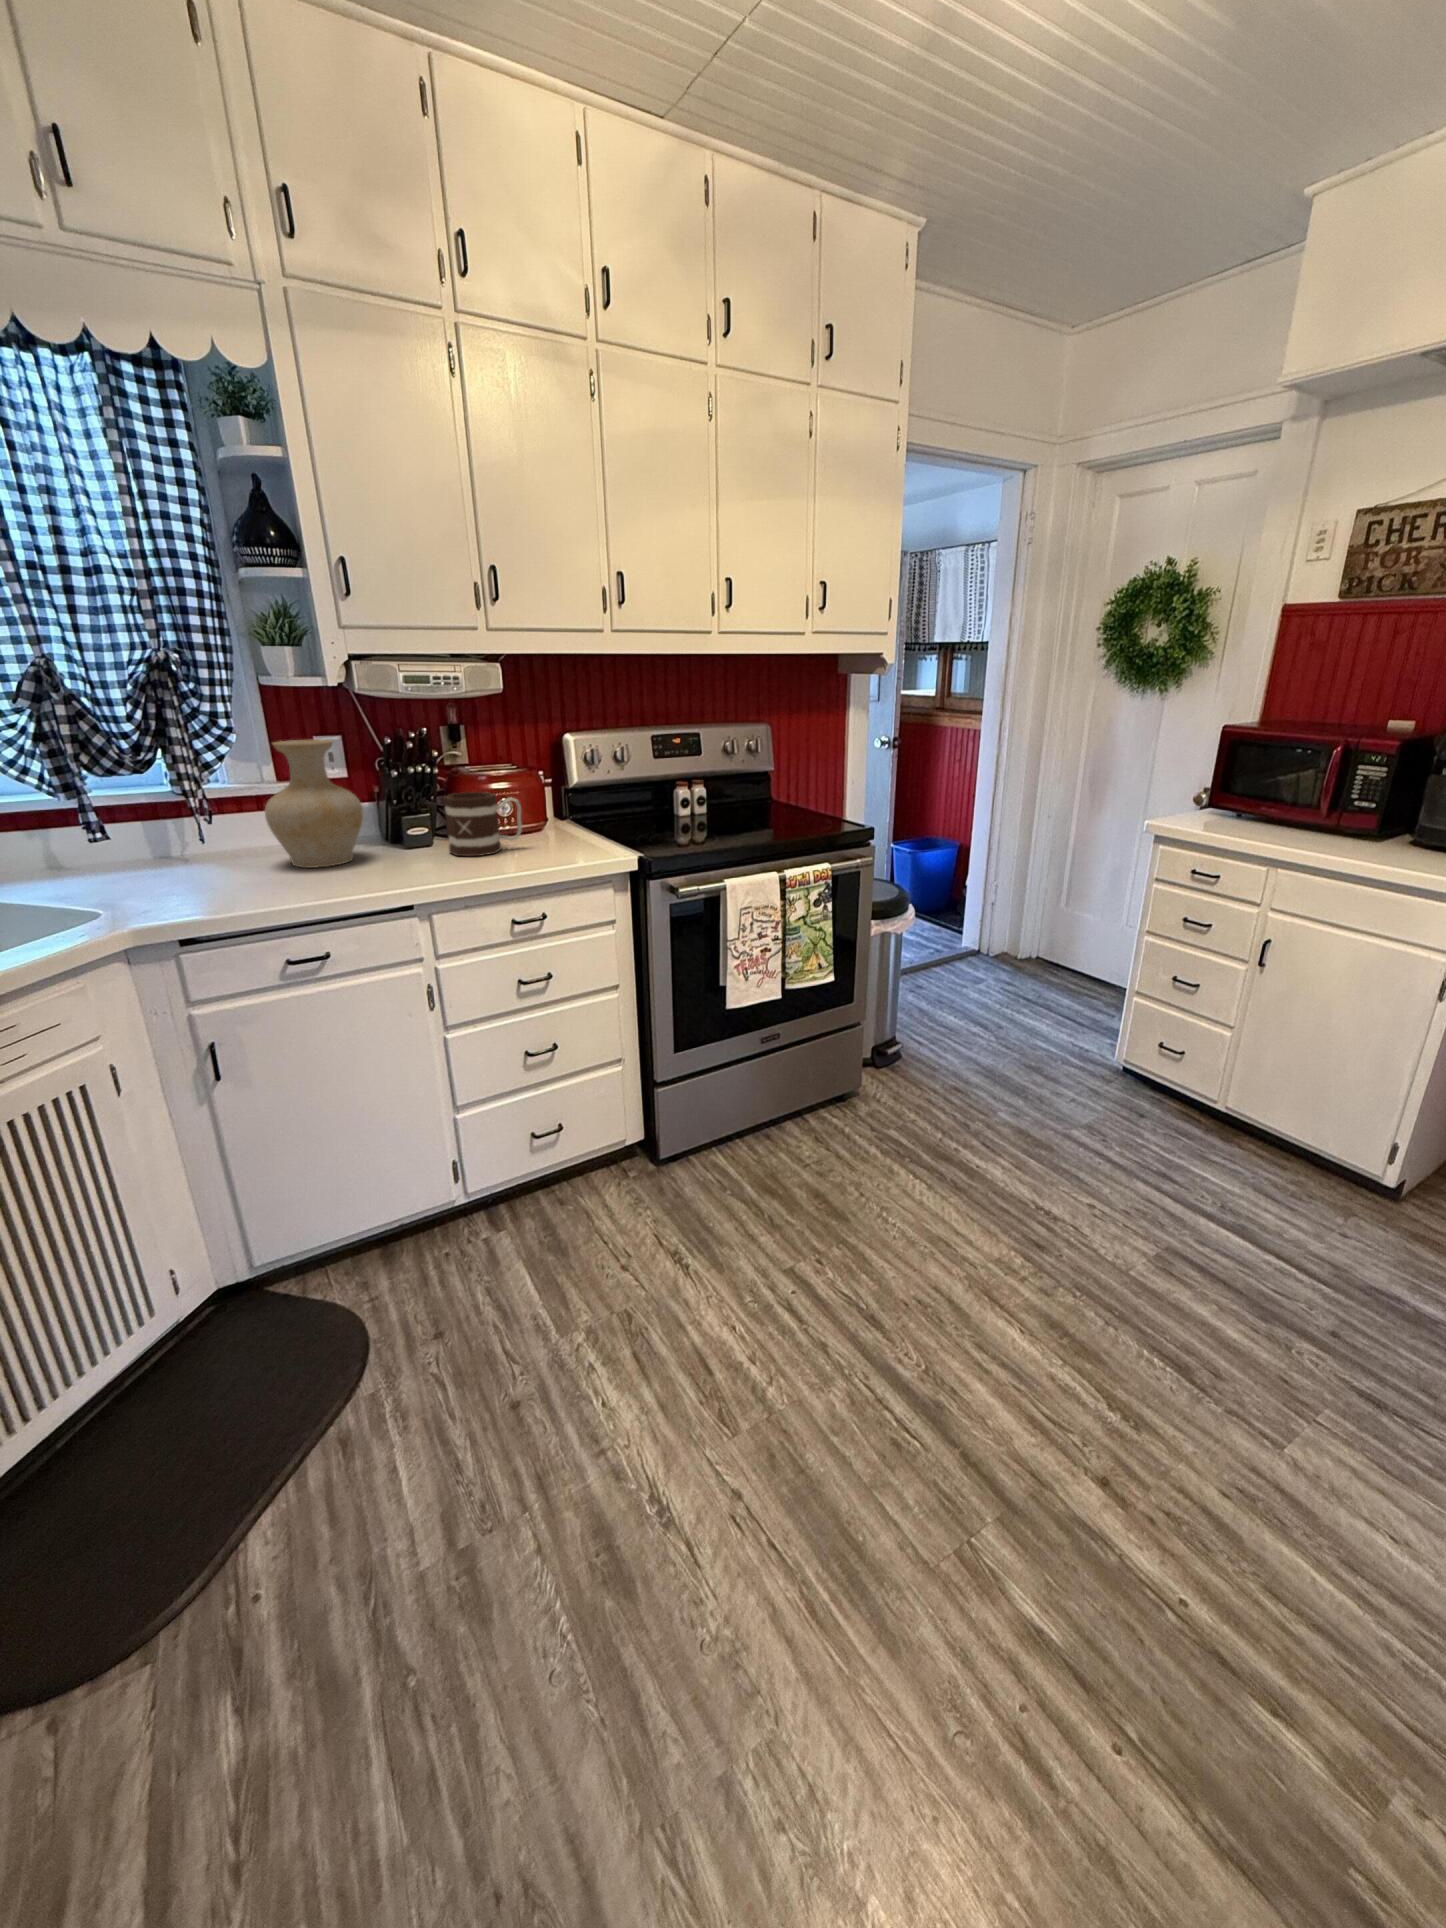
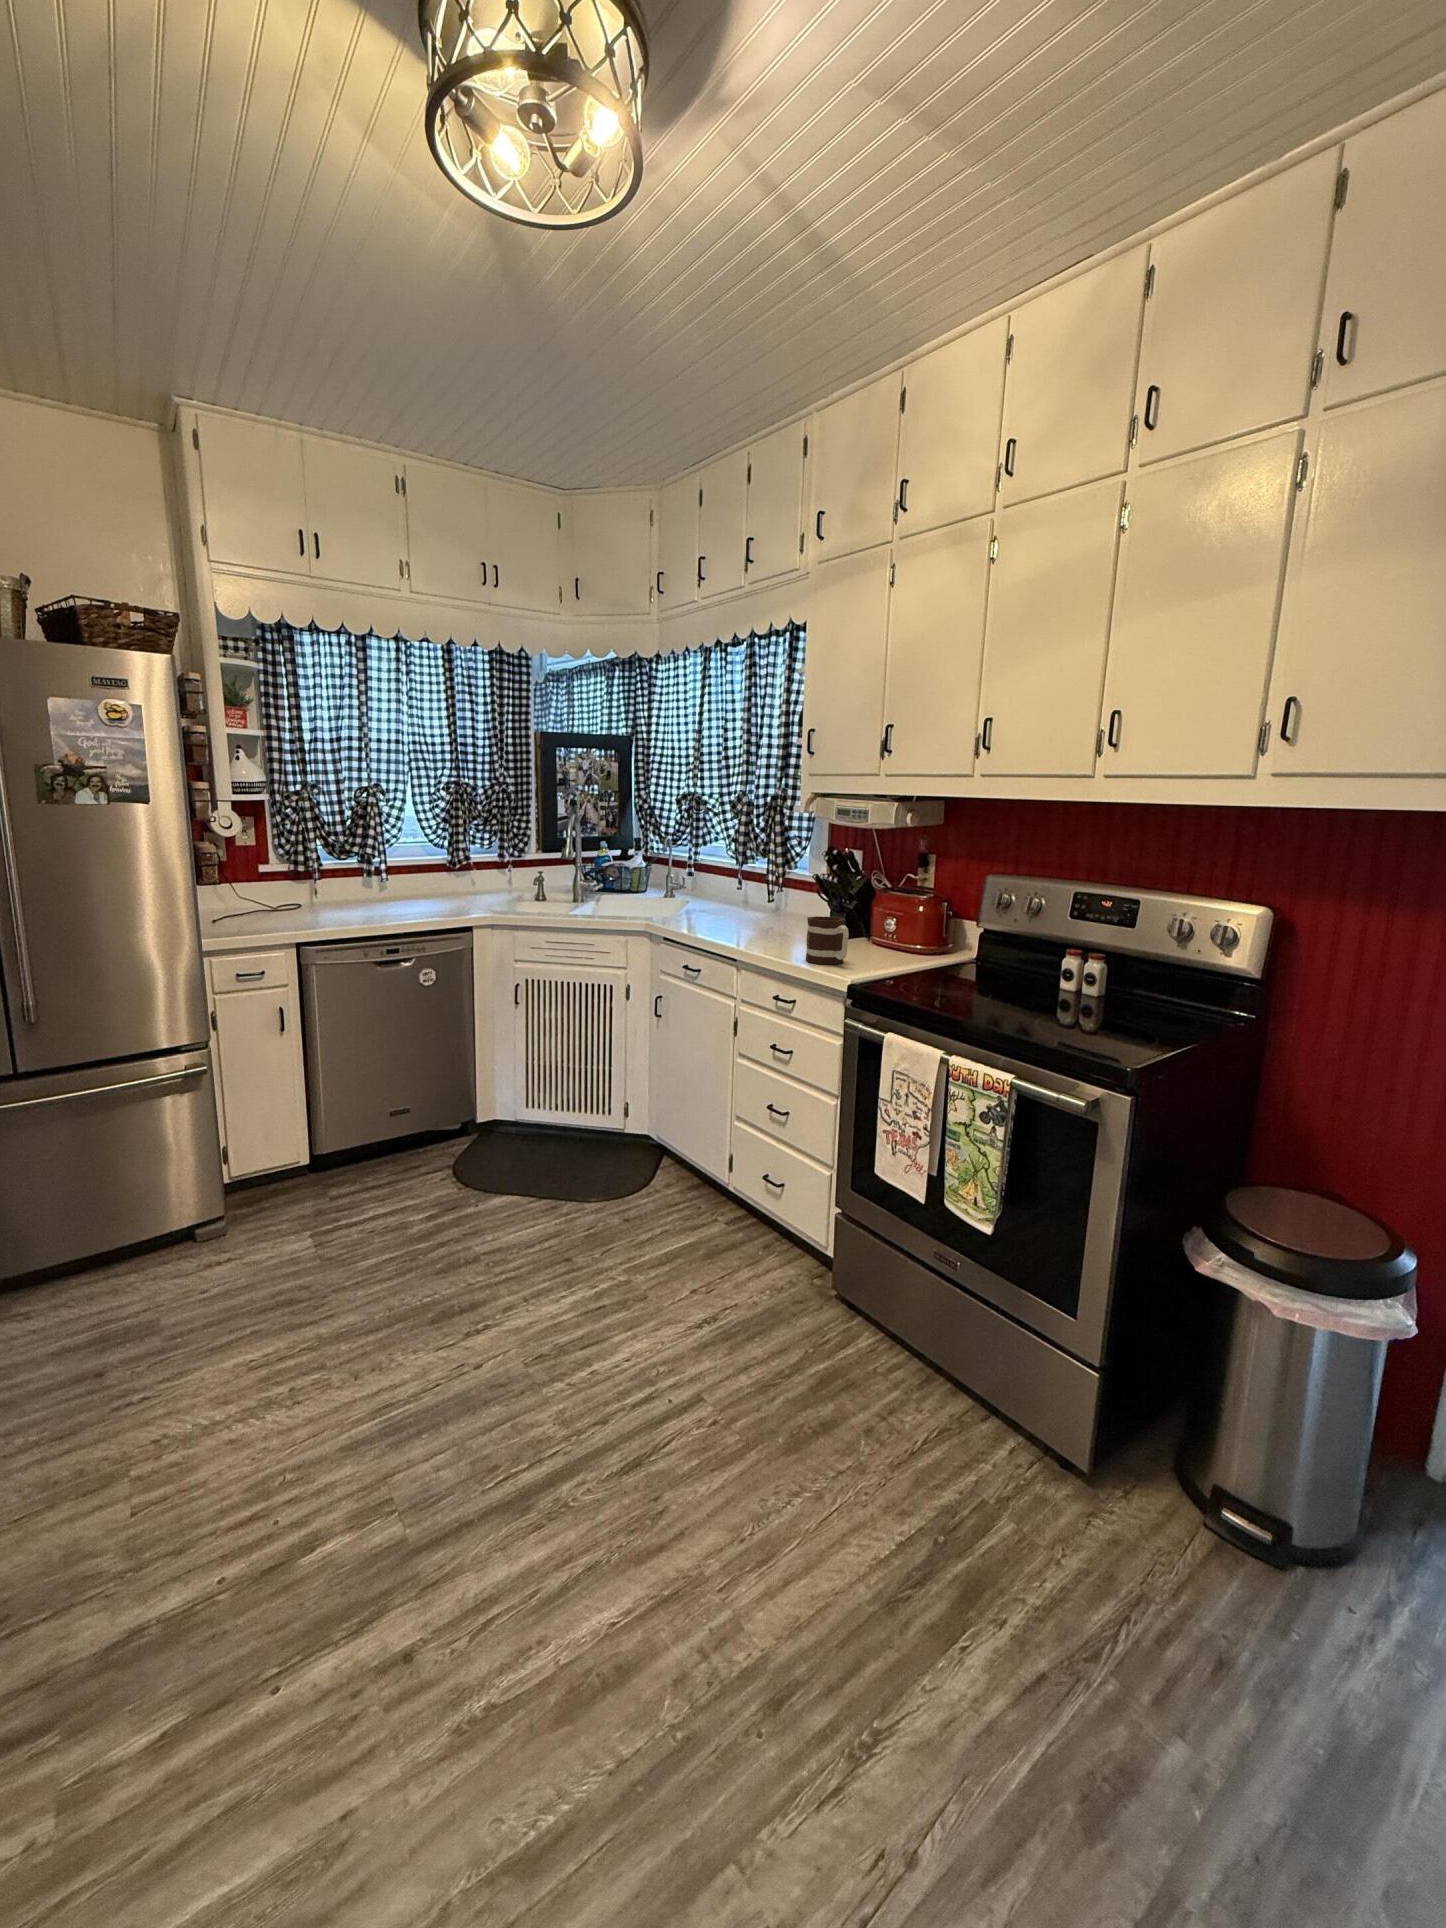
vase: present [265,740,363,868] -> none [748,868,804,948]

